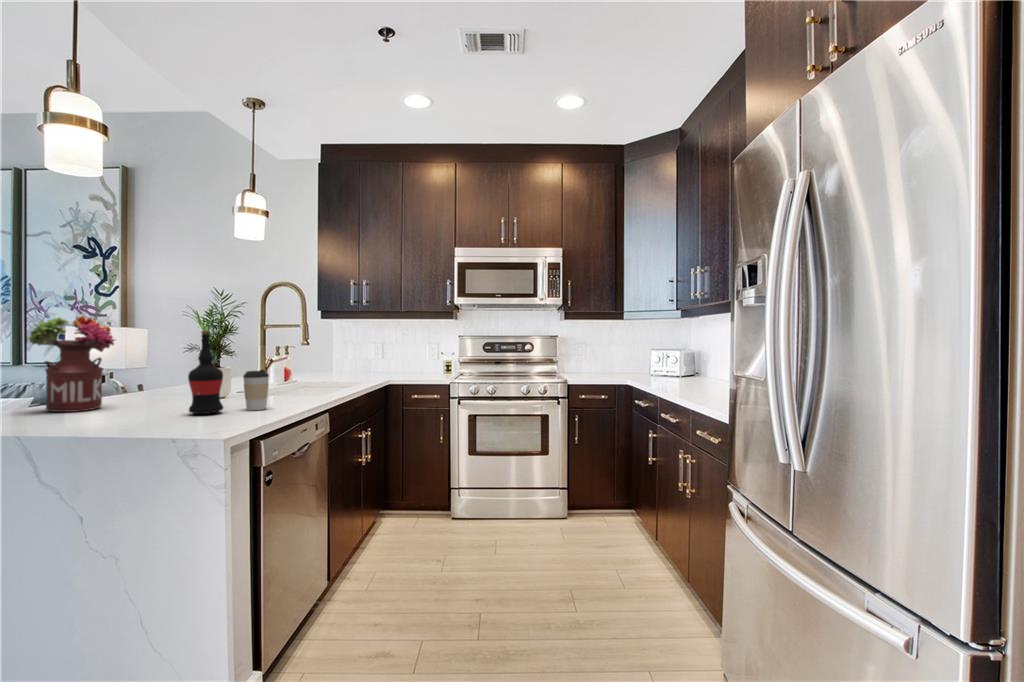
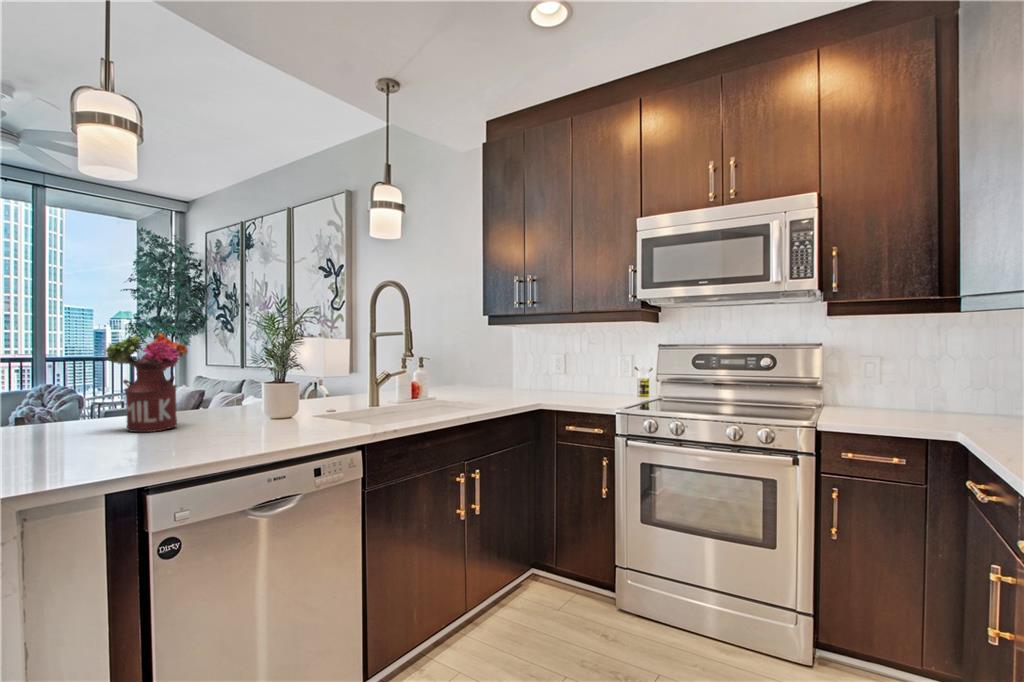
wine bottle: present [188,331,223,414] -> none [194,348,235,448]
coffee cup: present [243,370,269,410] -> none [258,395,289,446]

